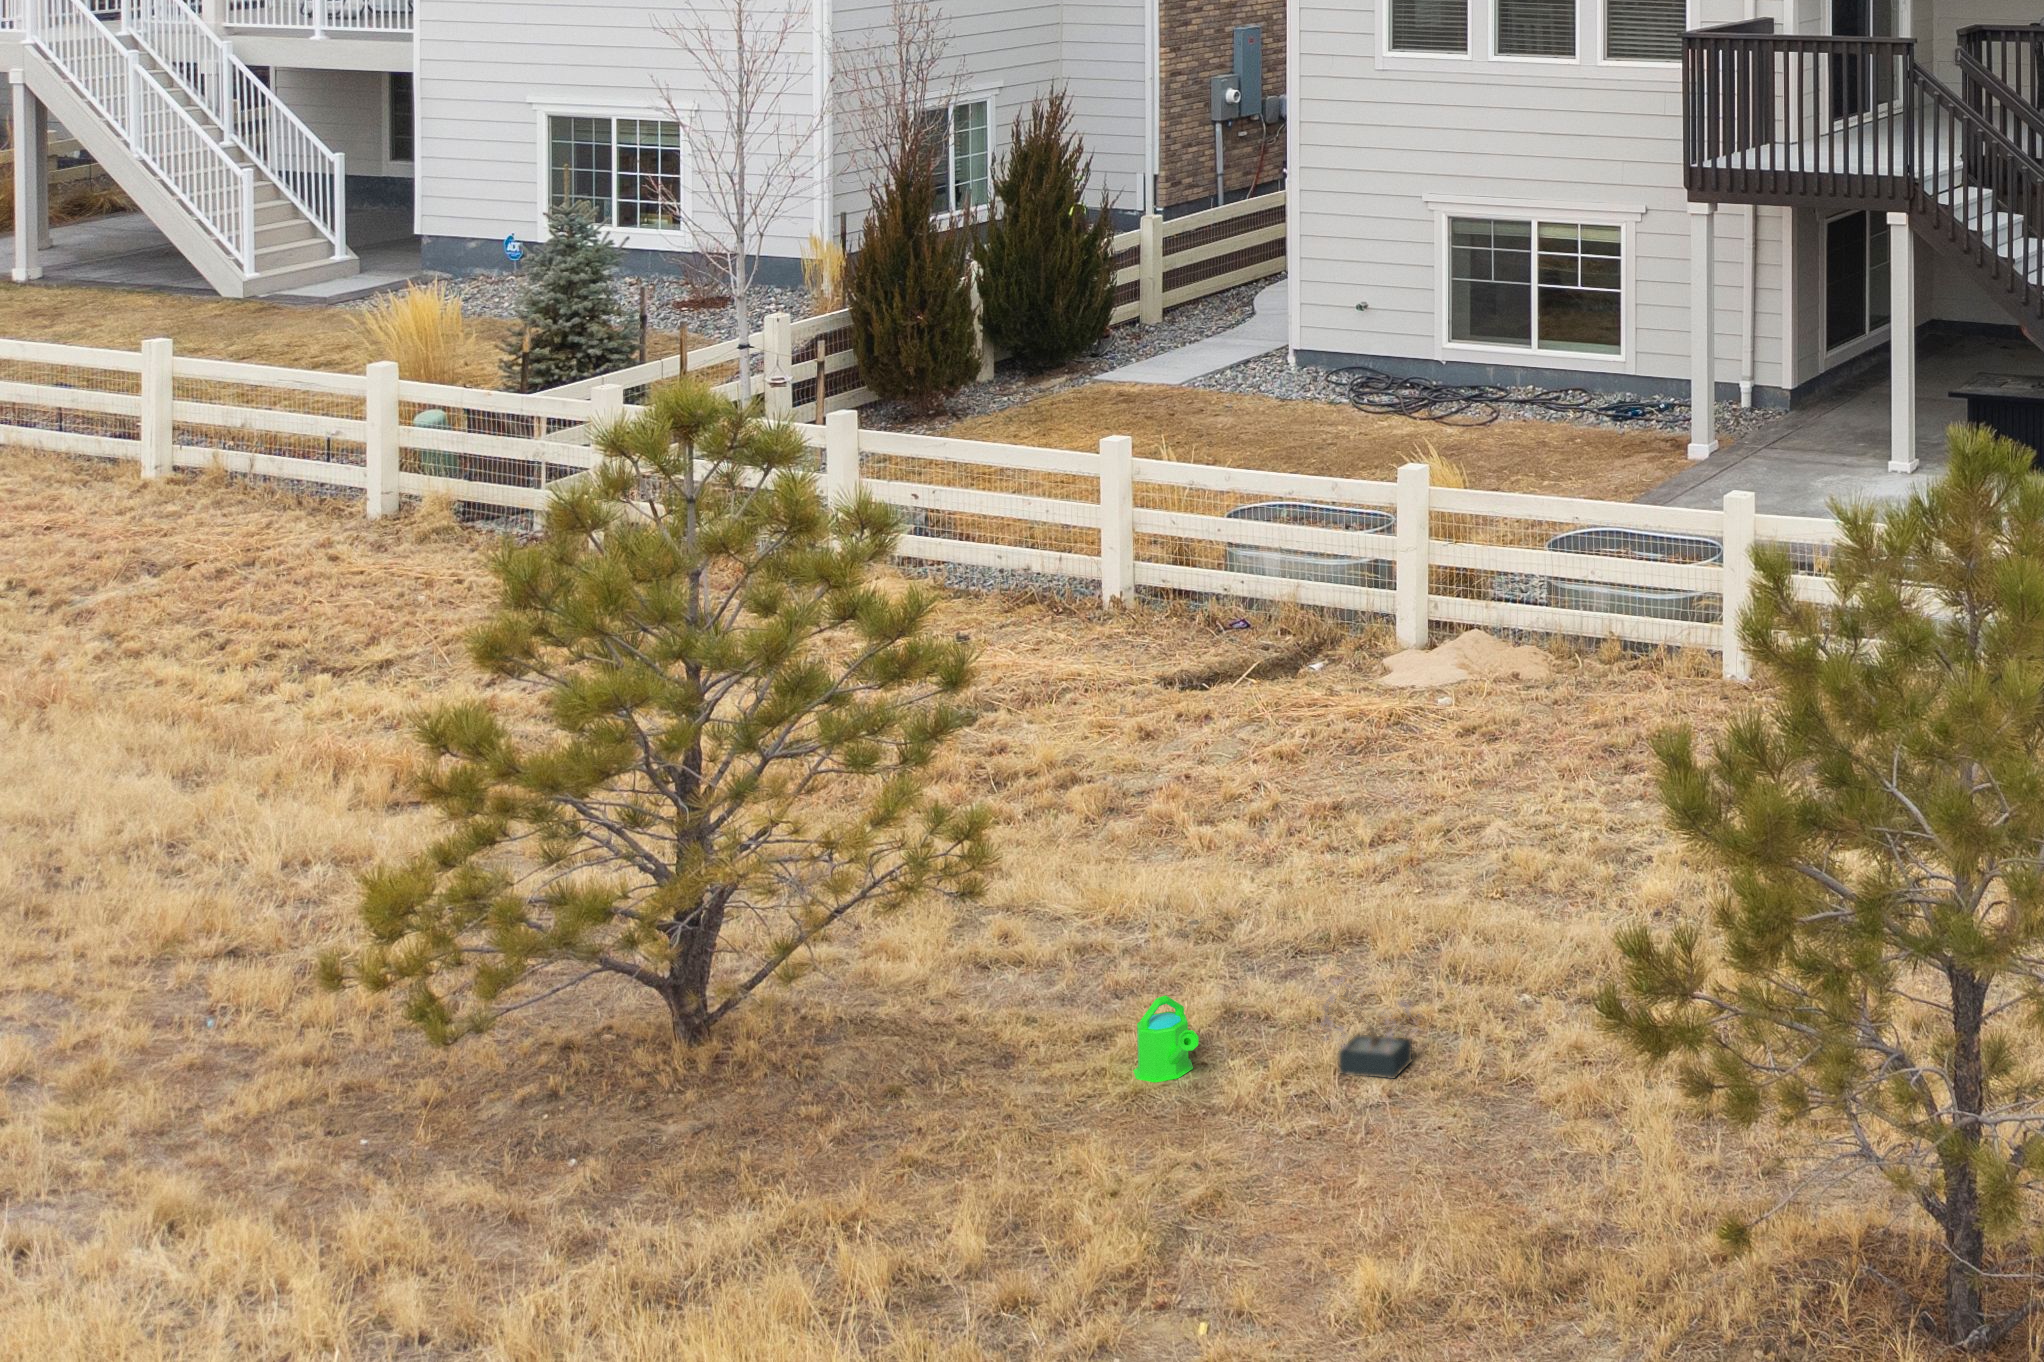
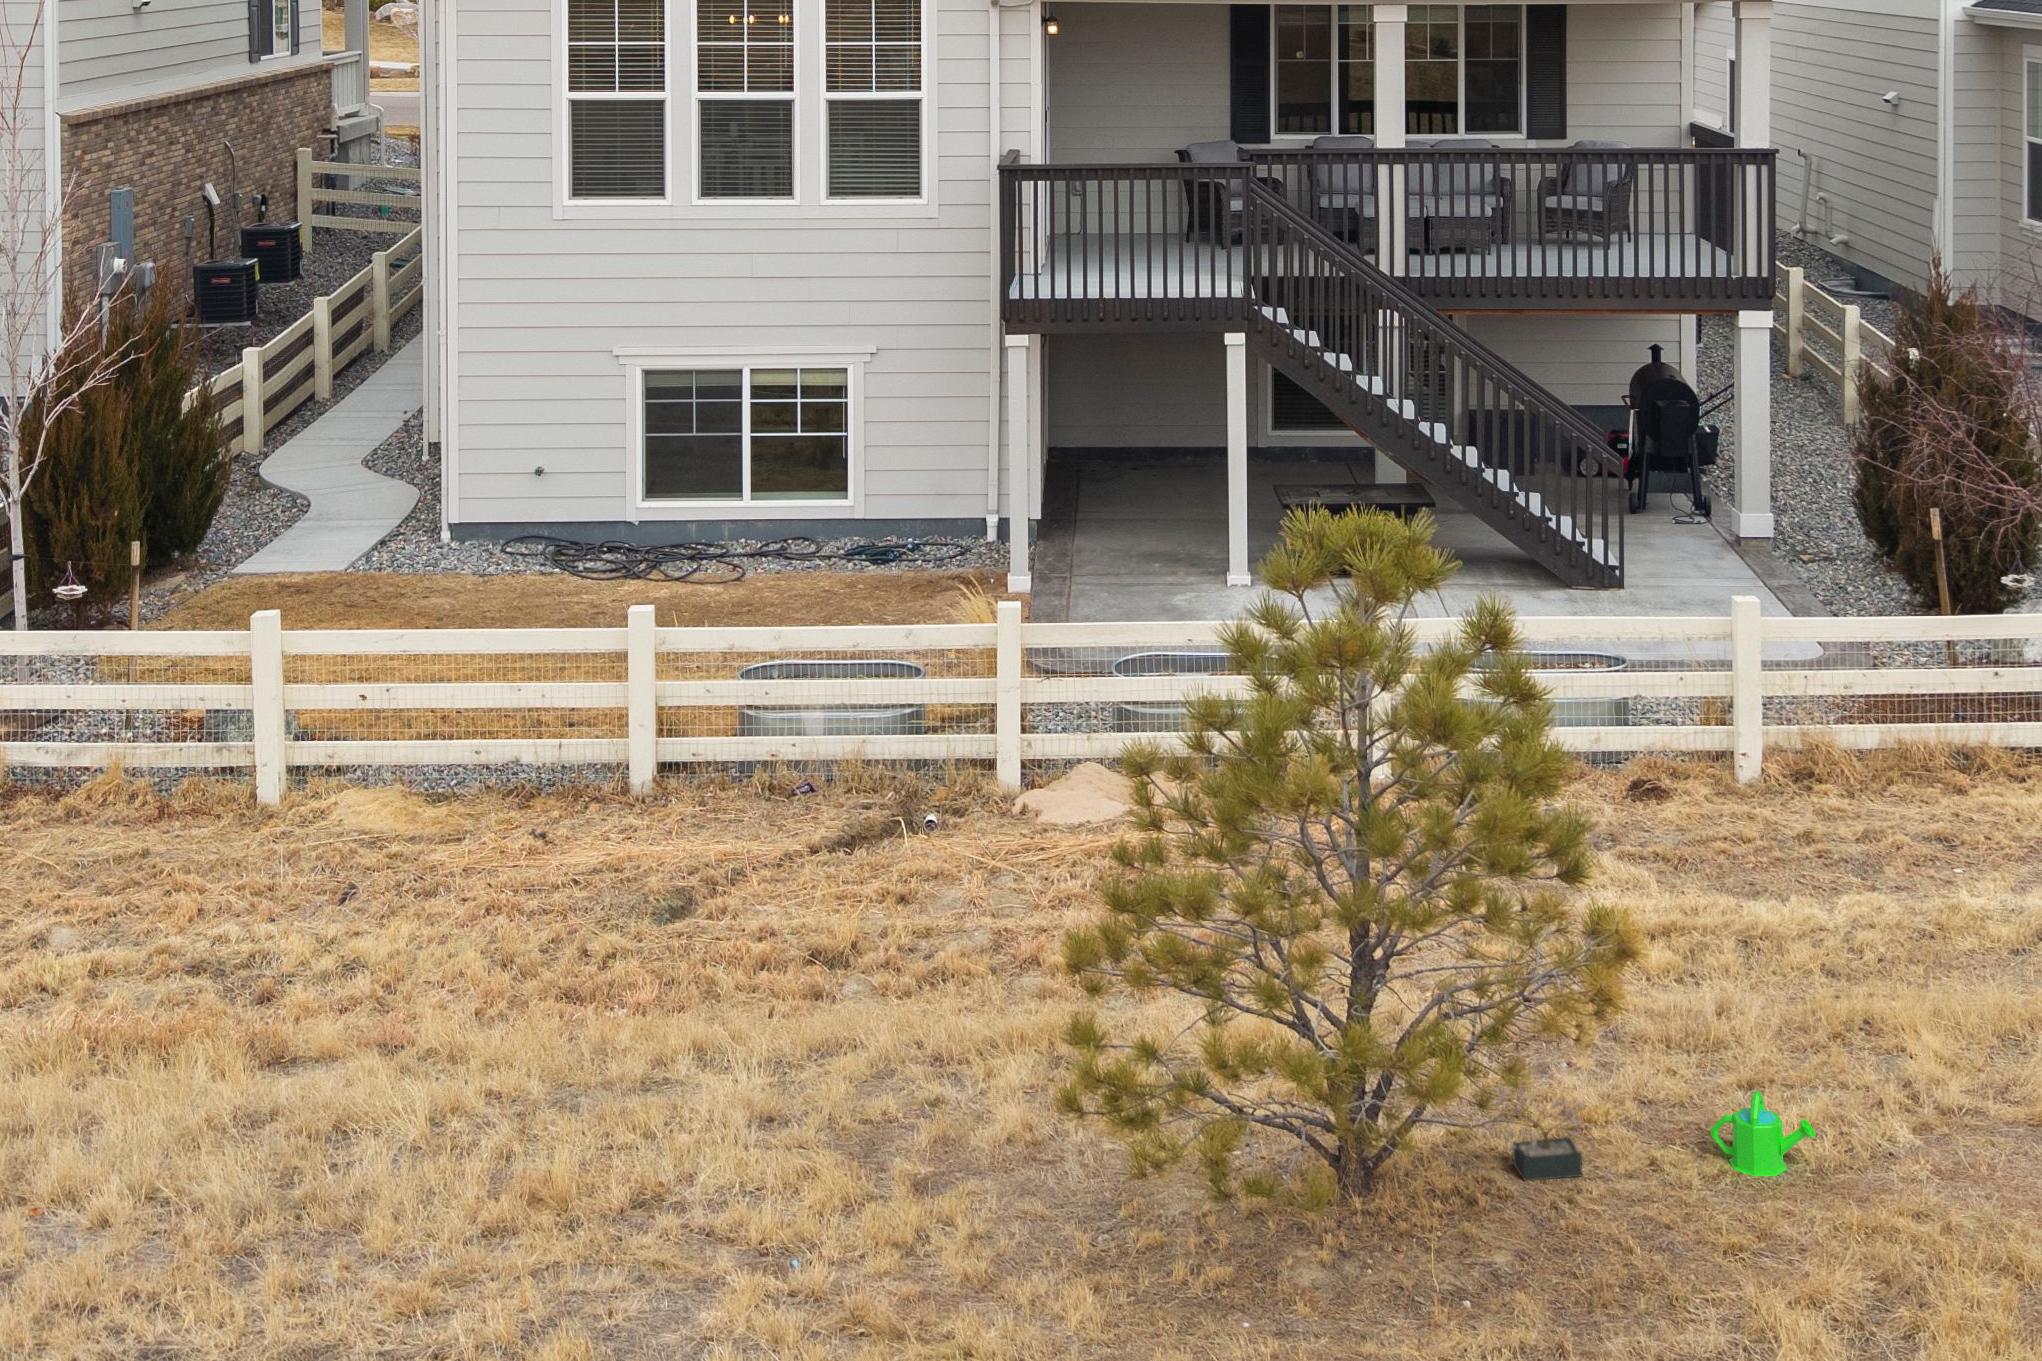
decorative plant: present [1320,977,1419,1079] -> present [1489,1088,1593,1181]

